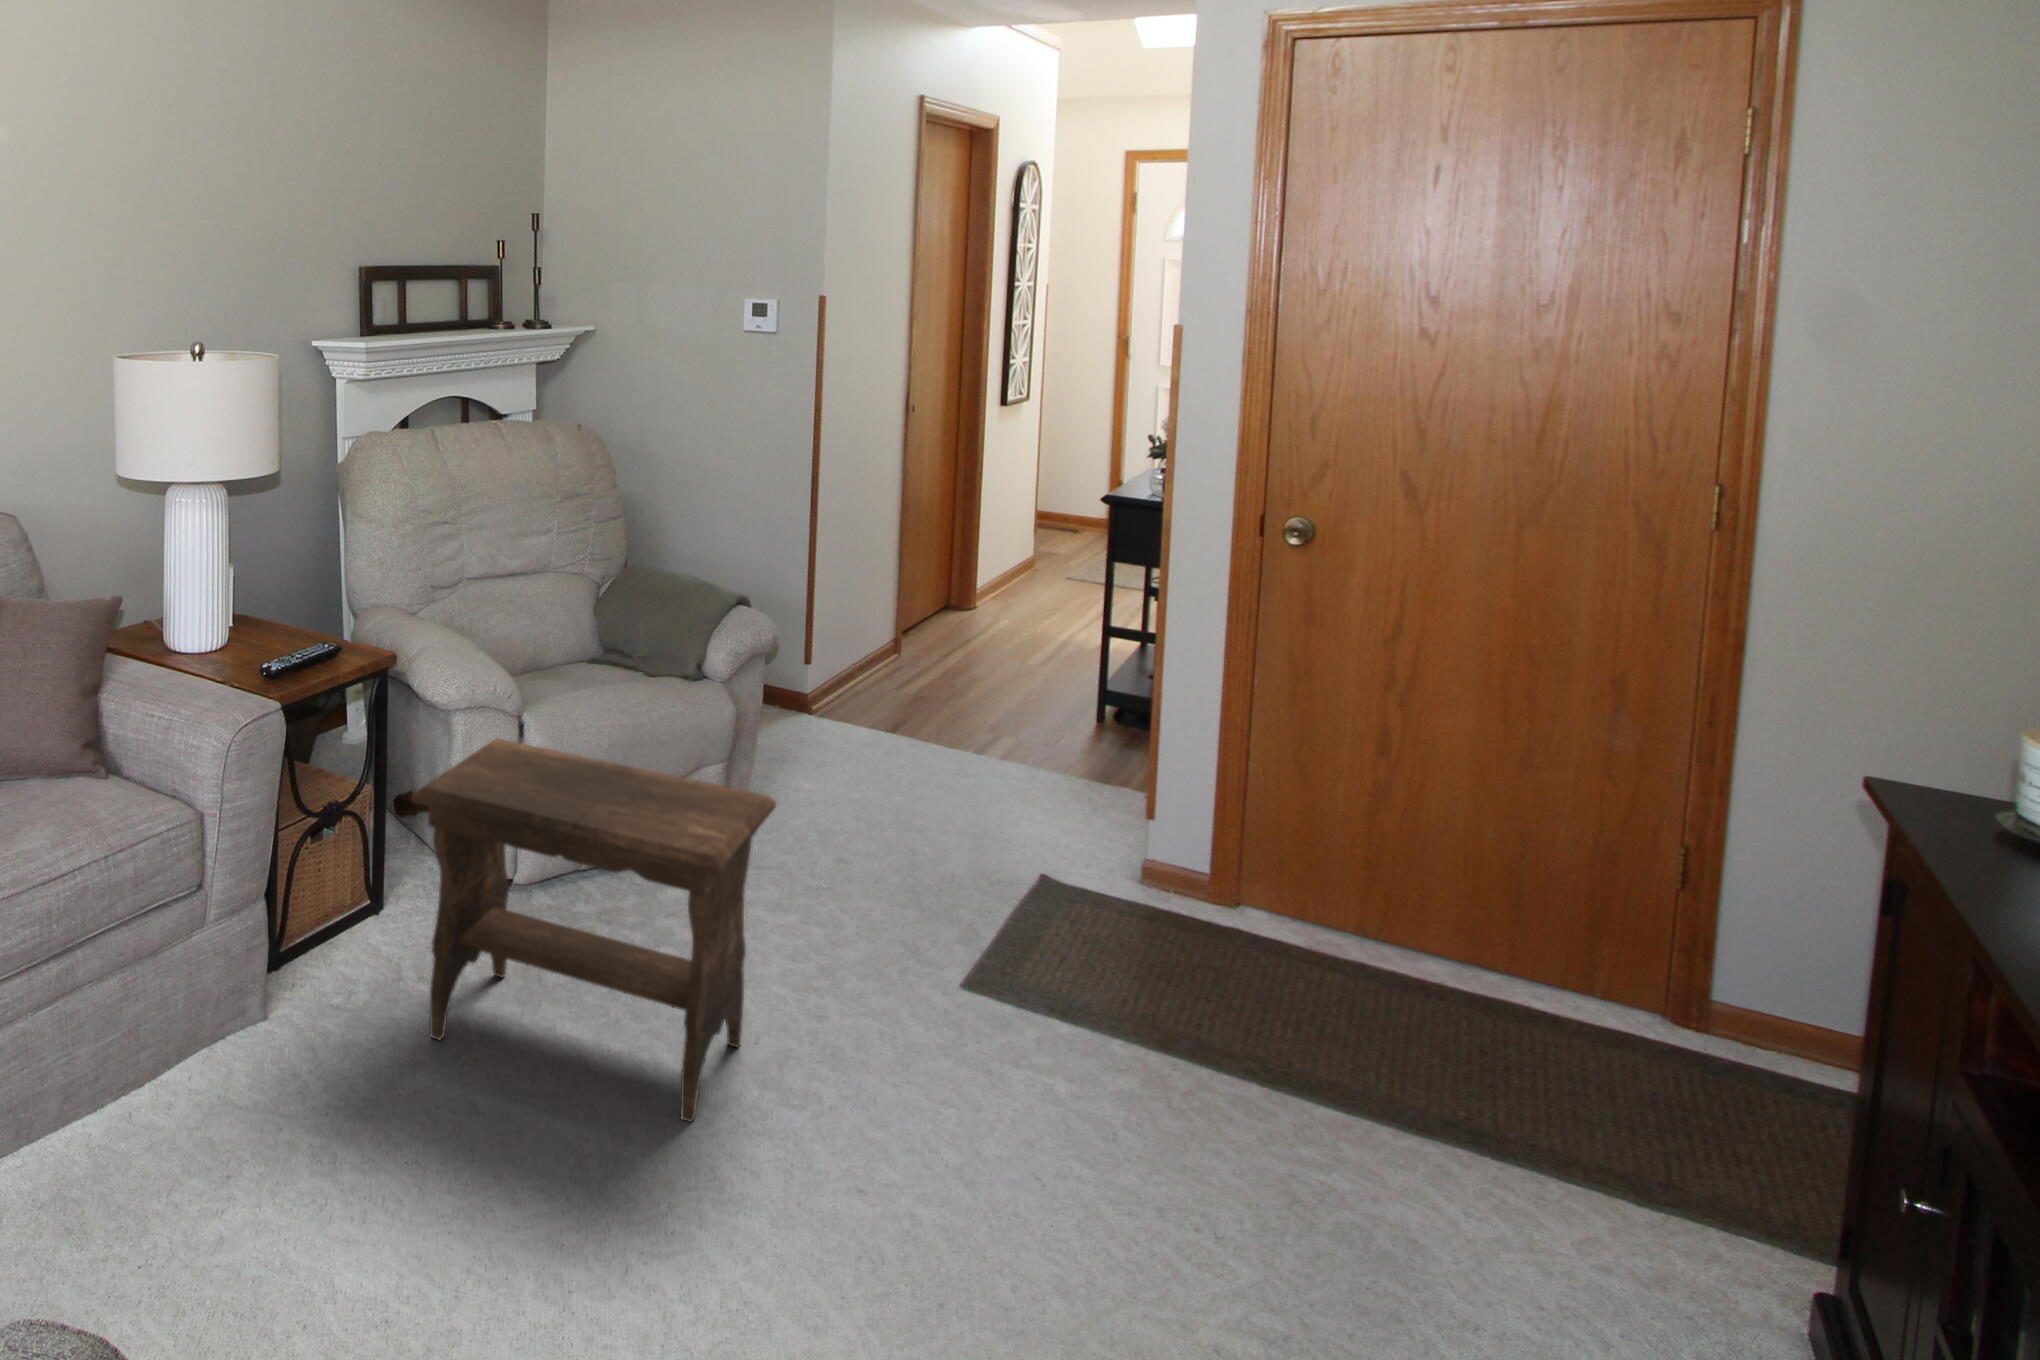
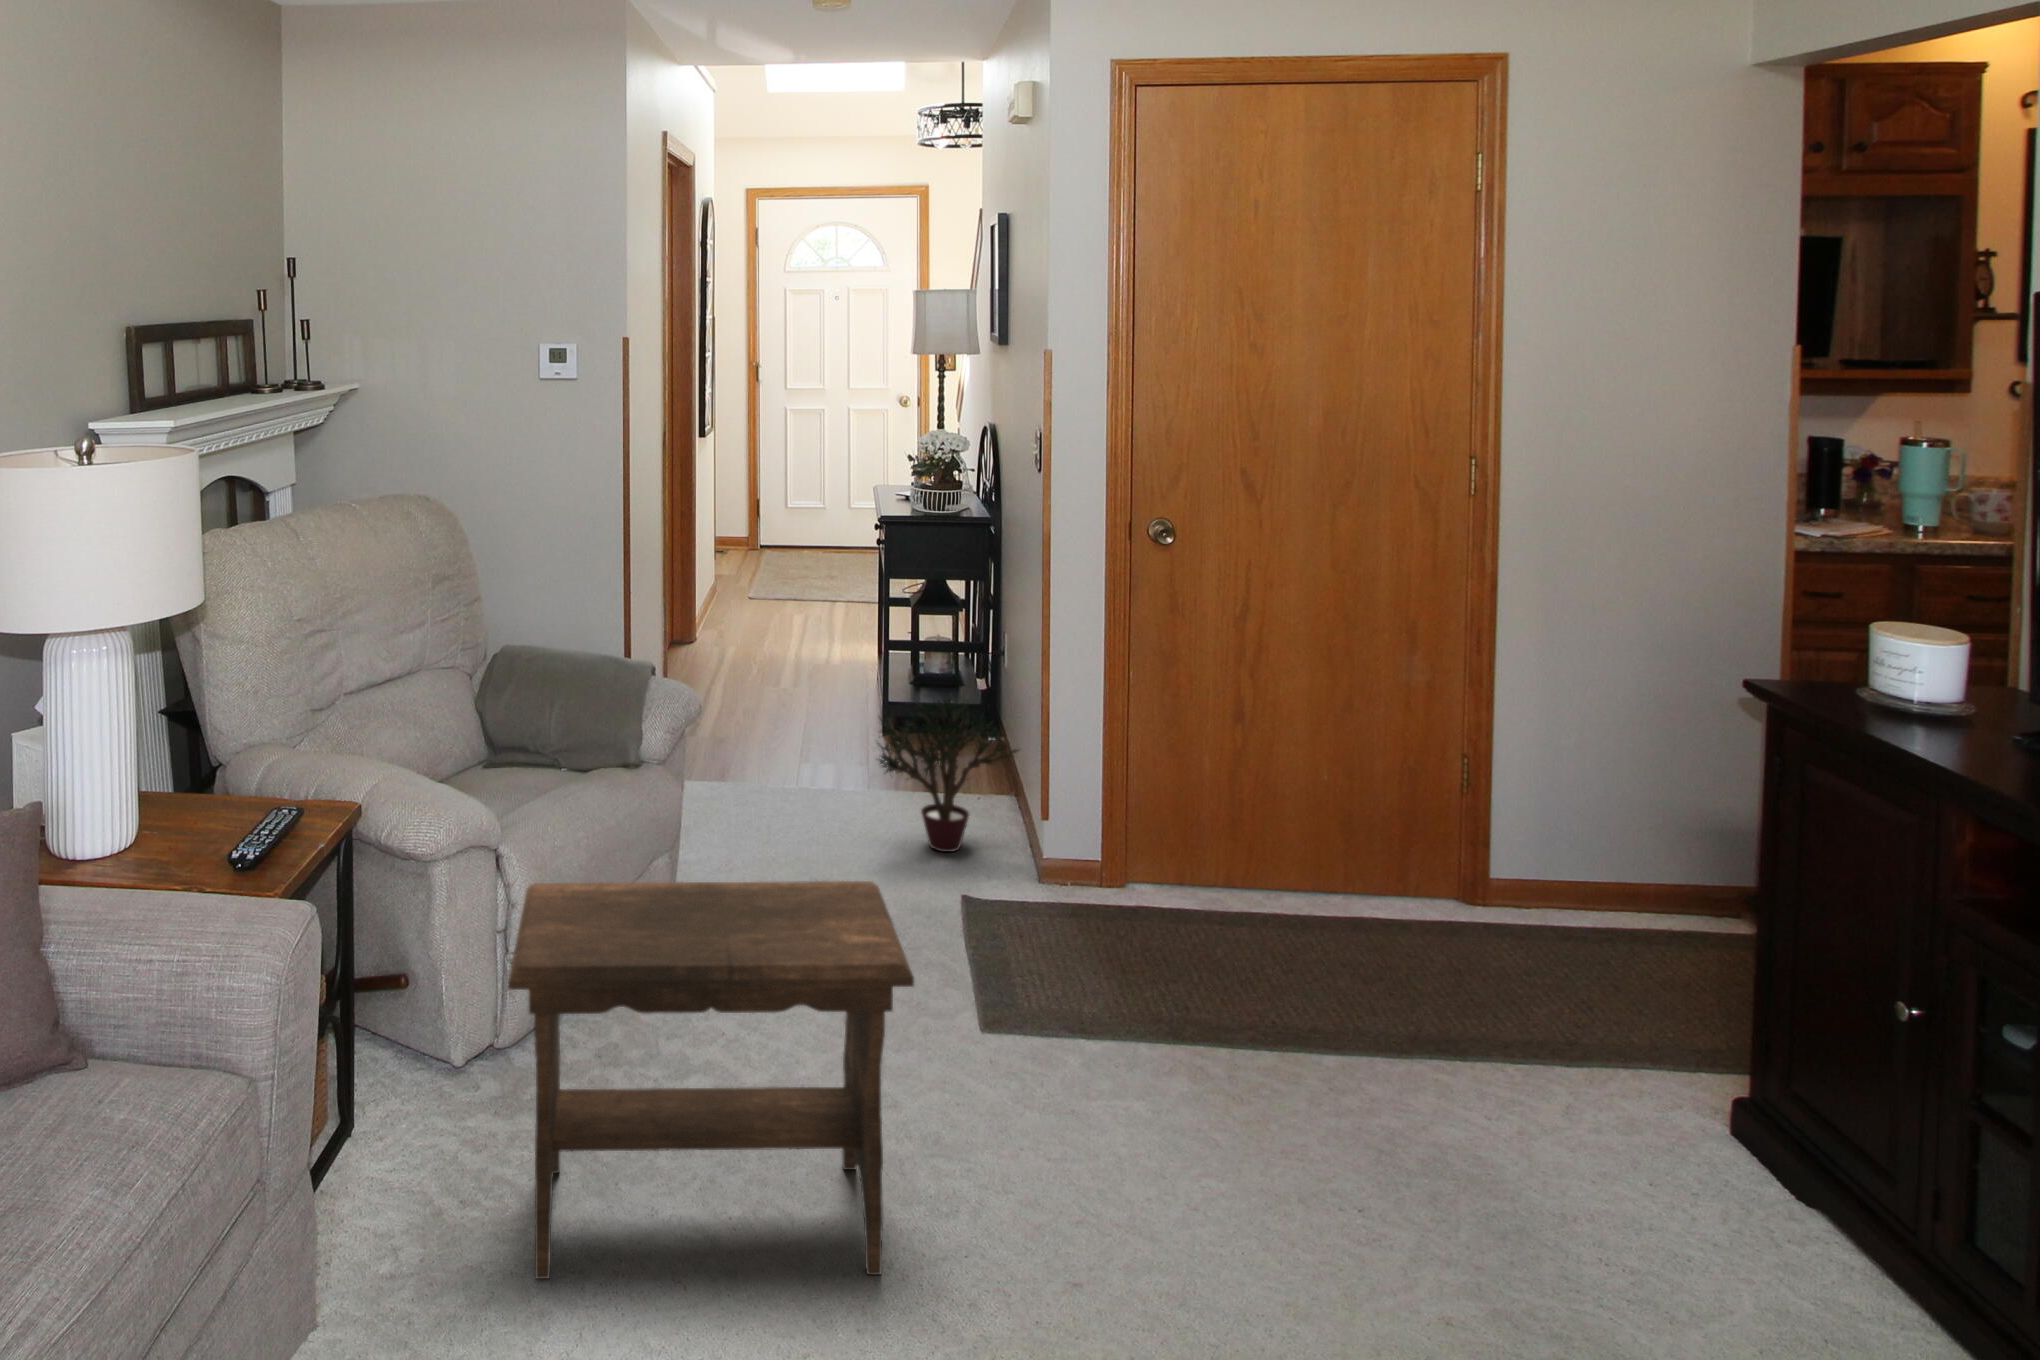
potted plant: none [980,676,1141,835] -> present [878,698,1018,852]

